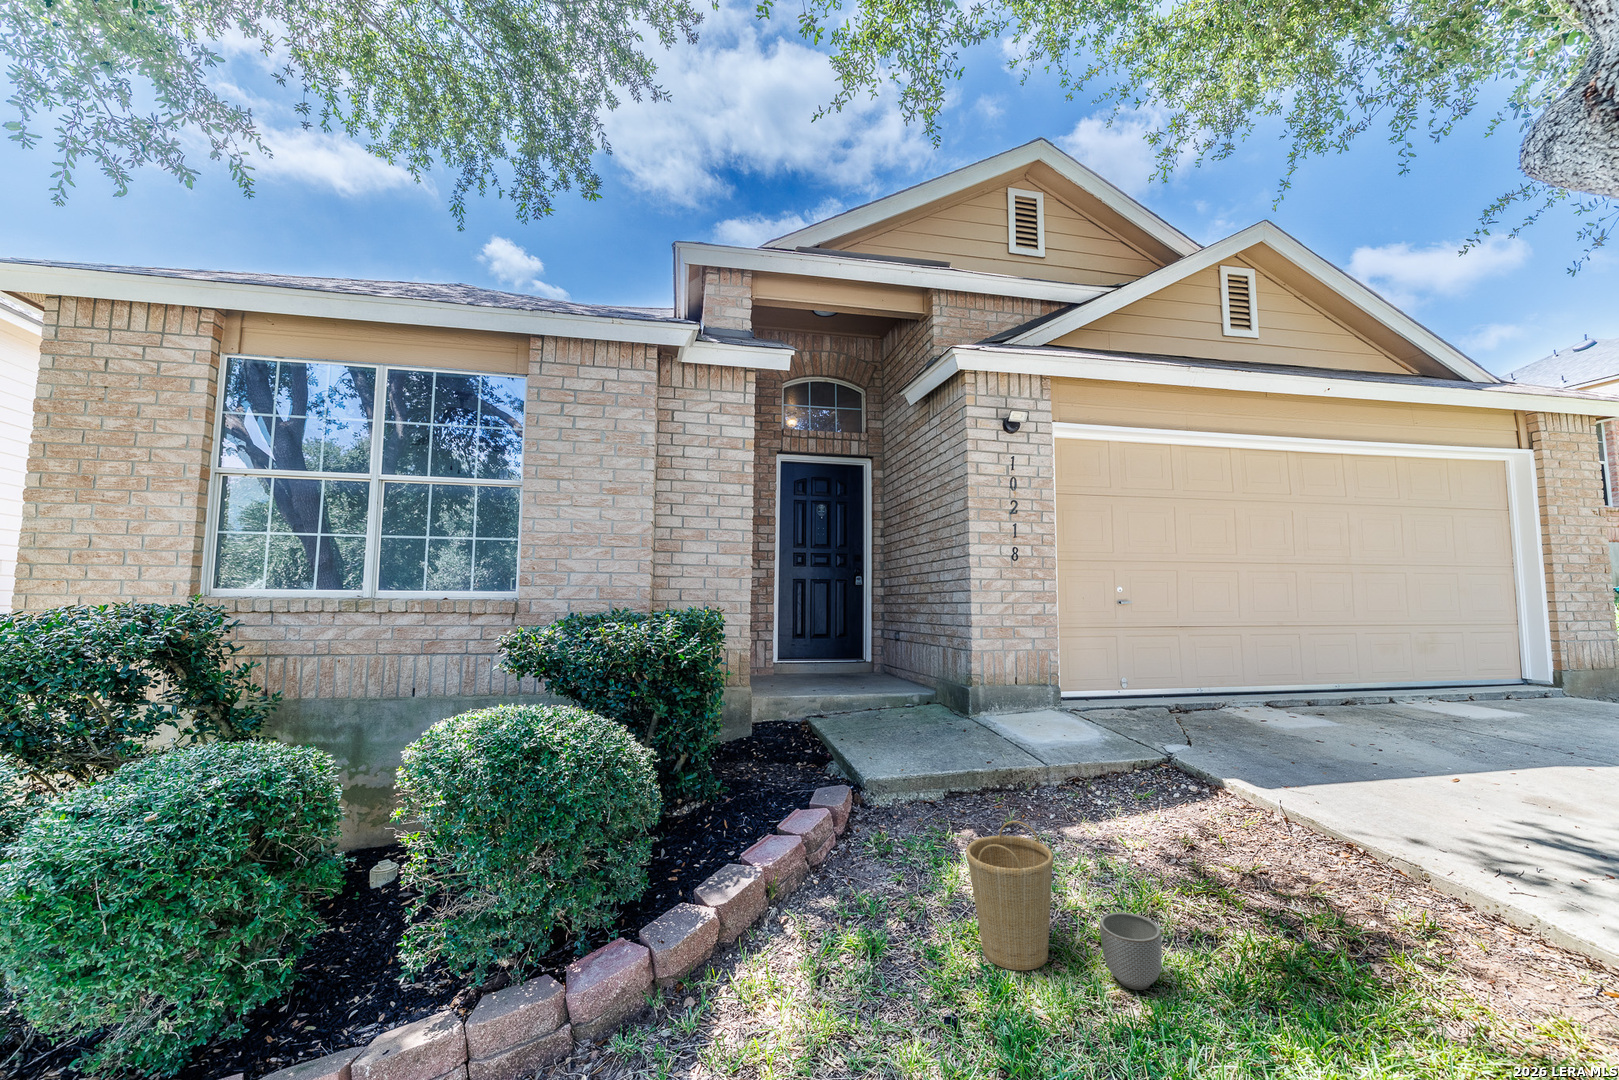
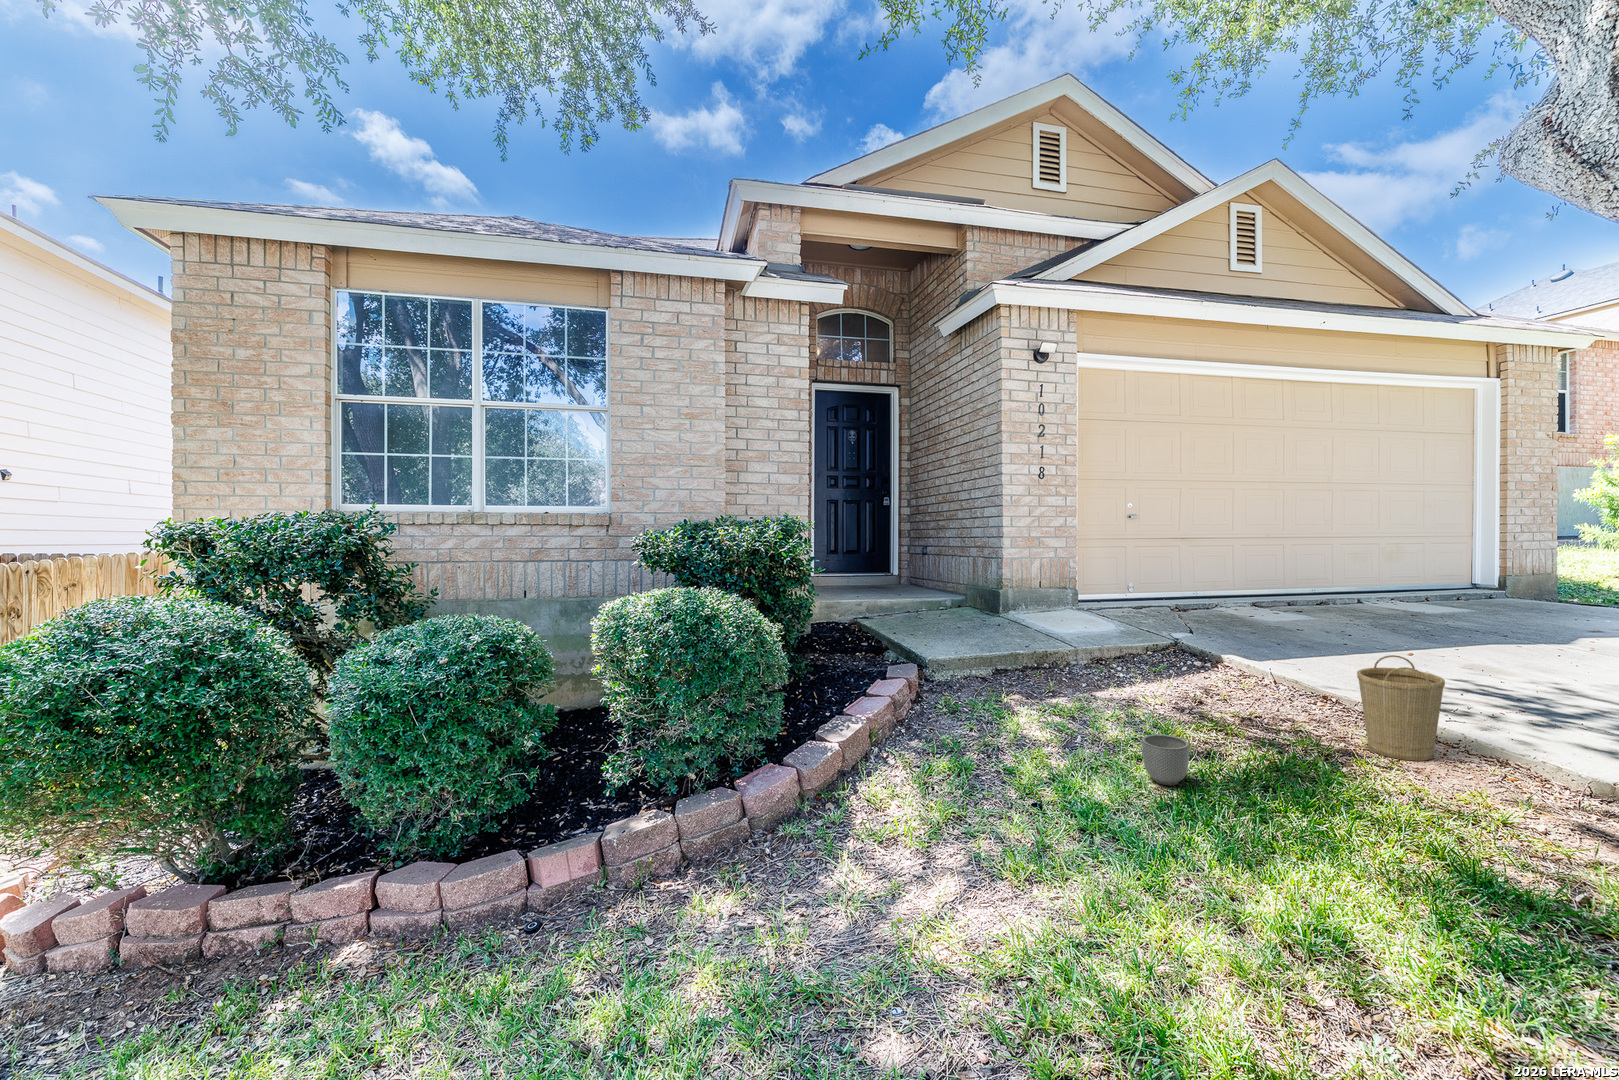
basket: present [966,821,1053,970] -> present [1357,655,1445,761]

